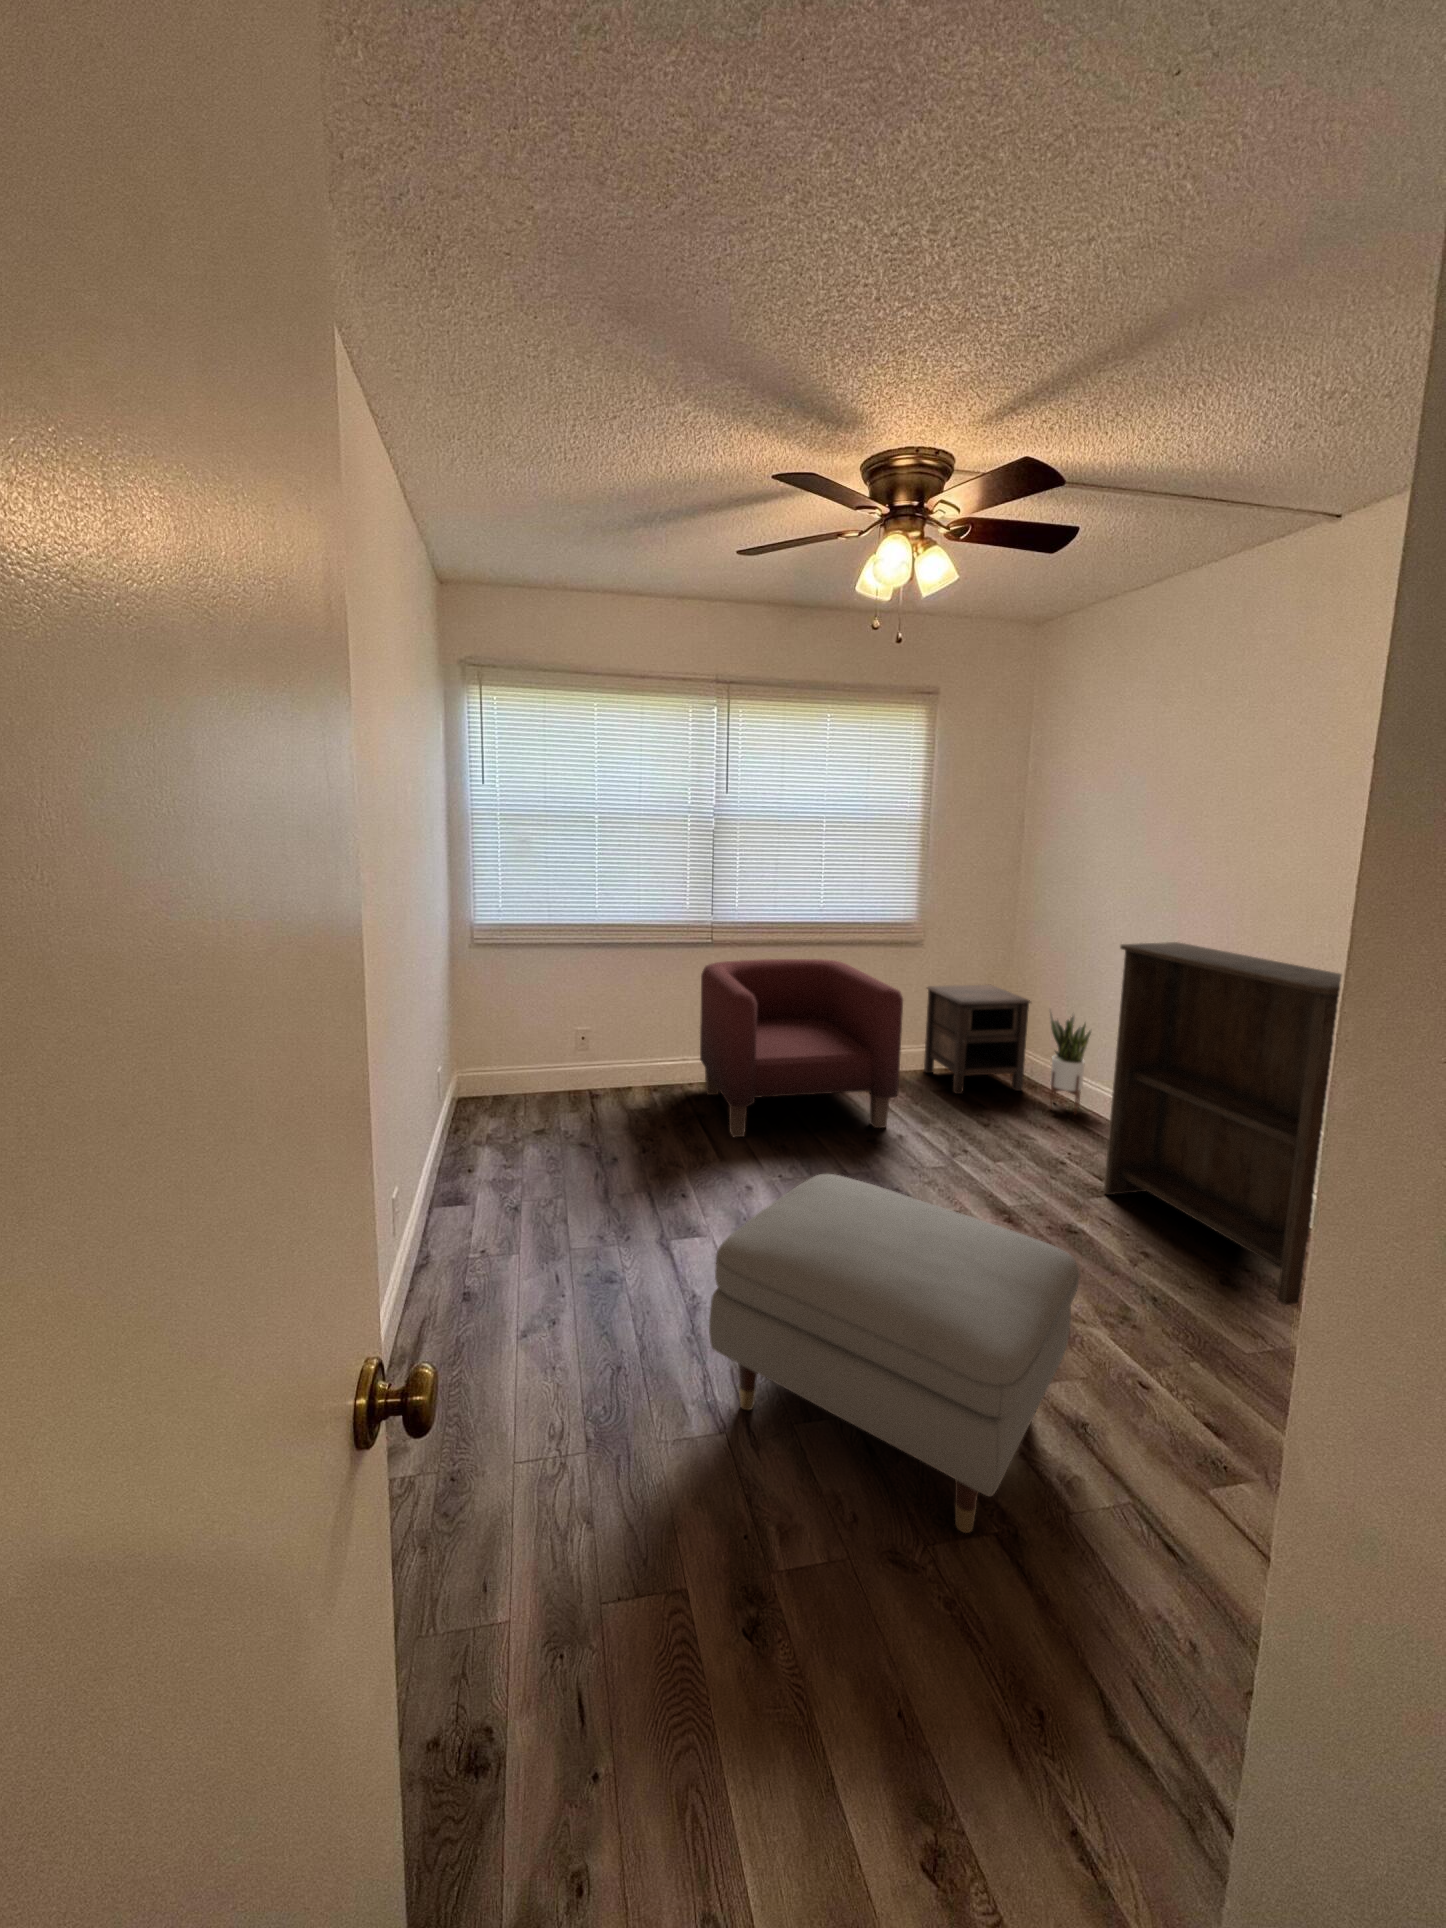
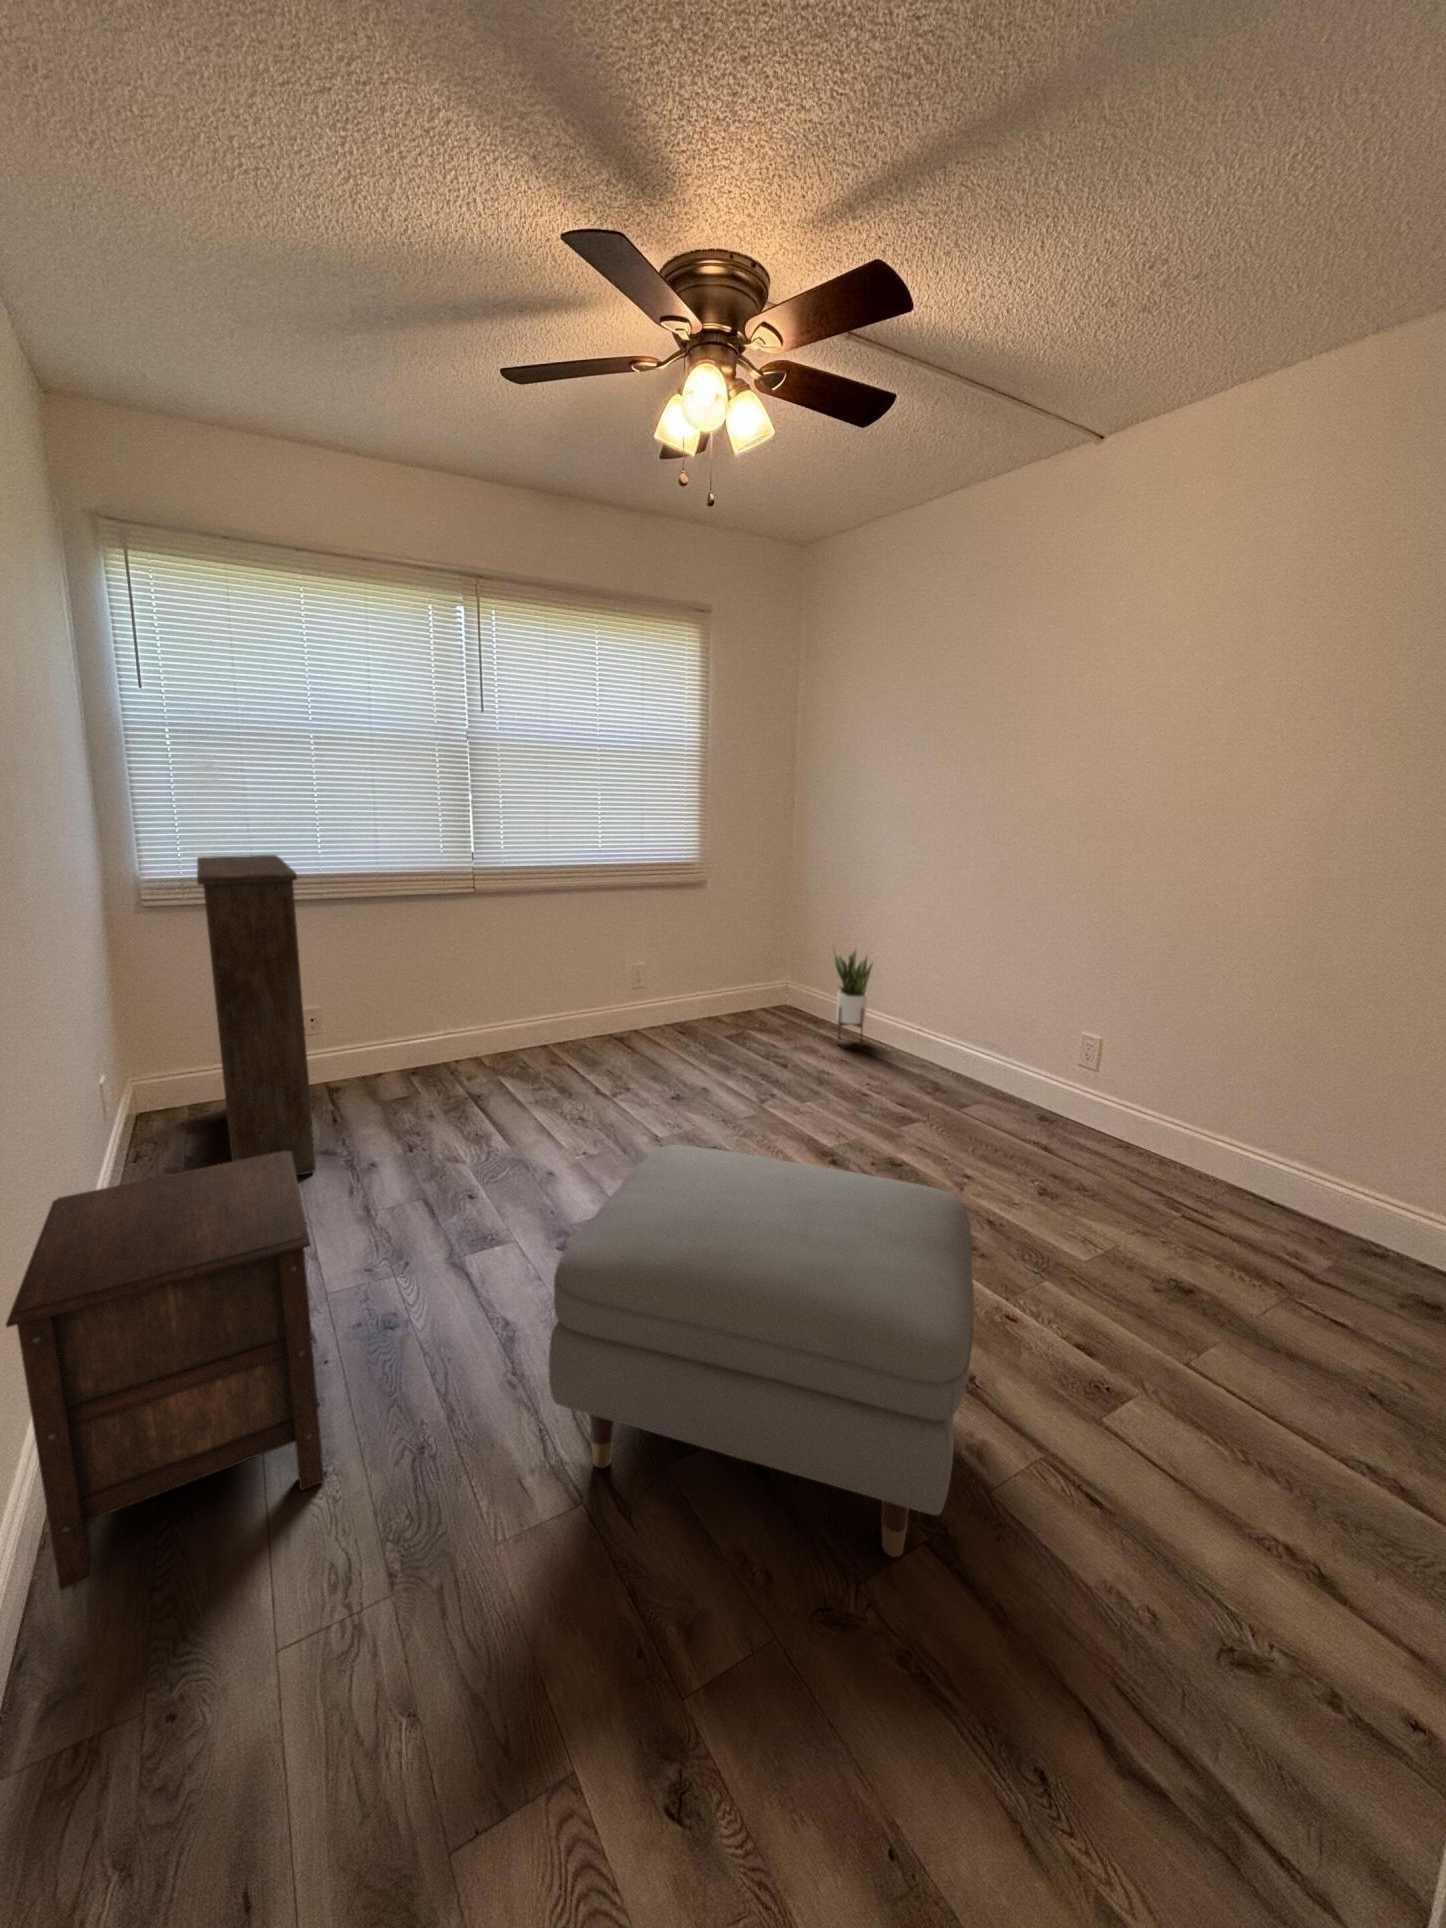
bookshelf: present [1104,942,1342,1305] -> present [197,855,316,1175]
armchair: present [700,959,903,1137] -> none [468,909,702,1117]
nightstand: present [924,984,1031,1094] -> present [6,1151,324,1591]

